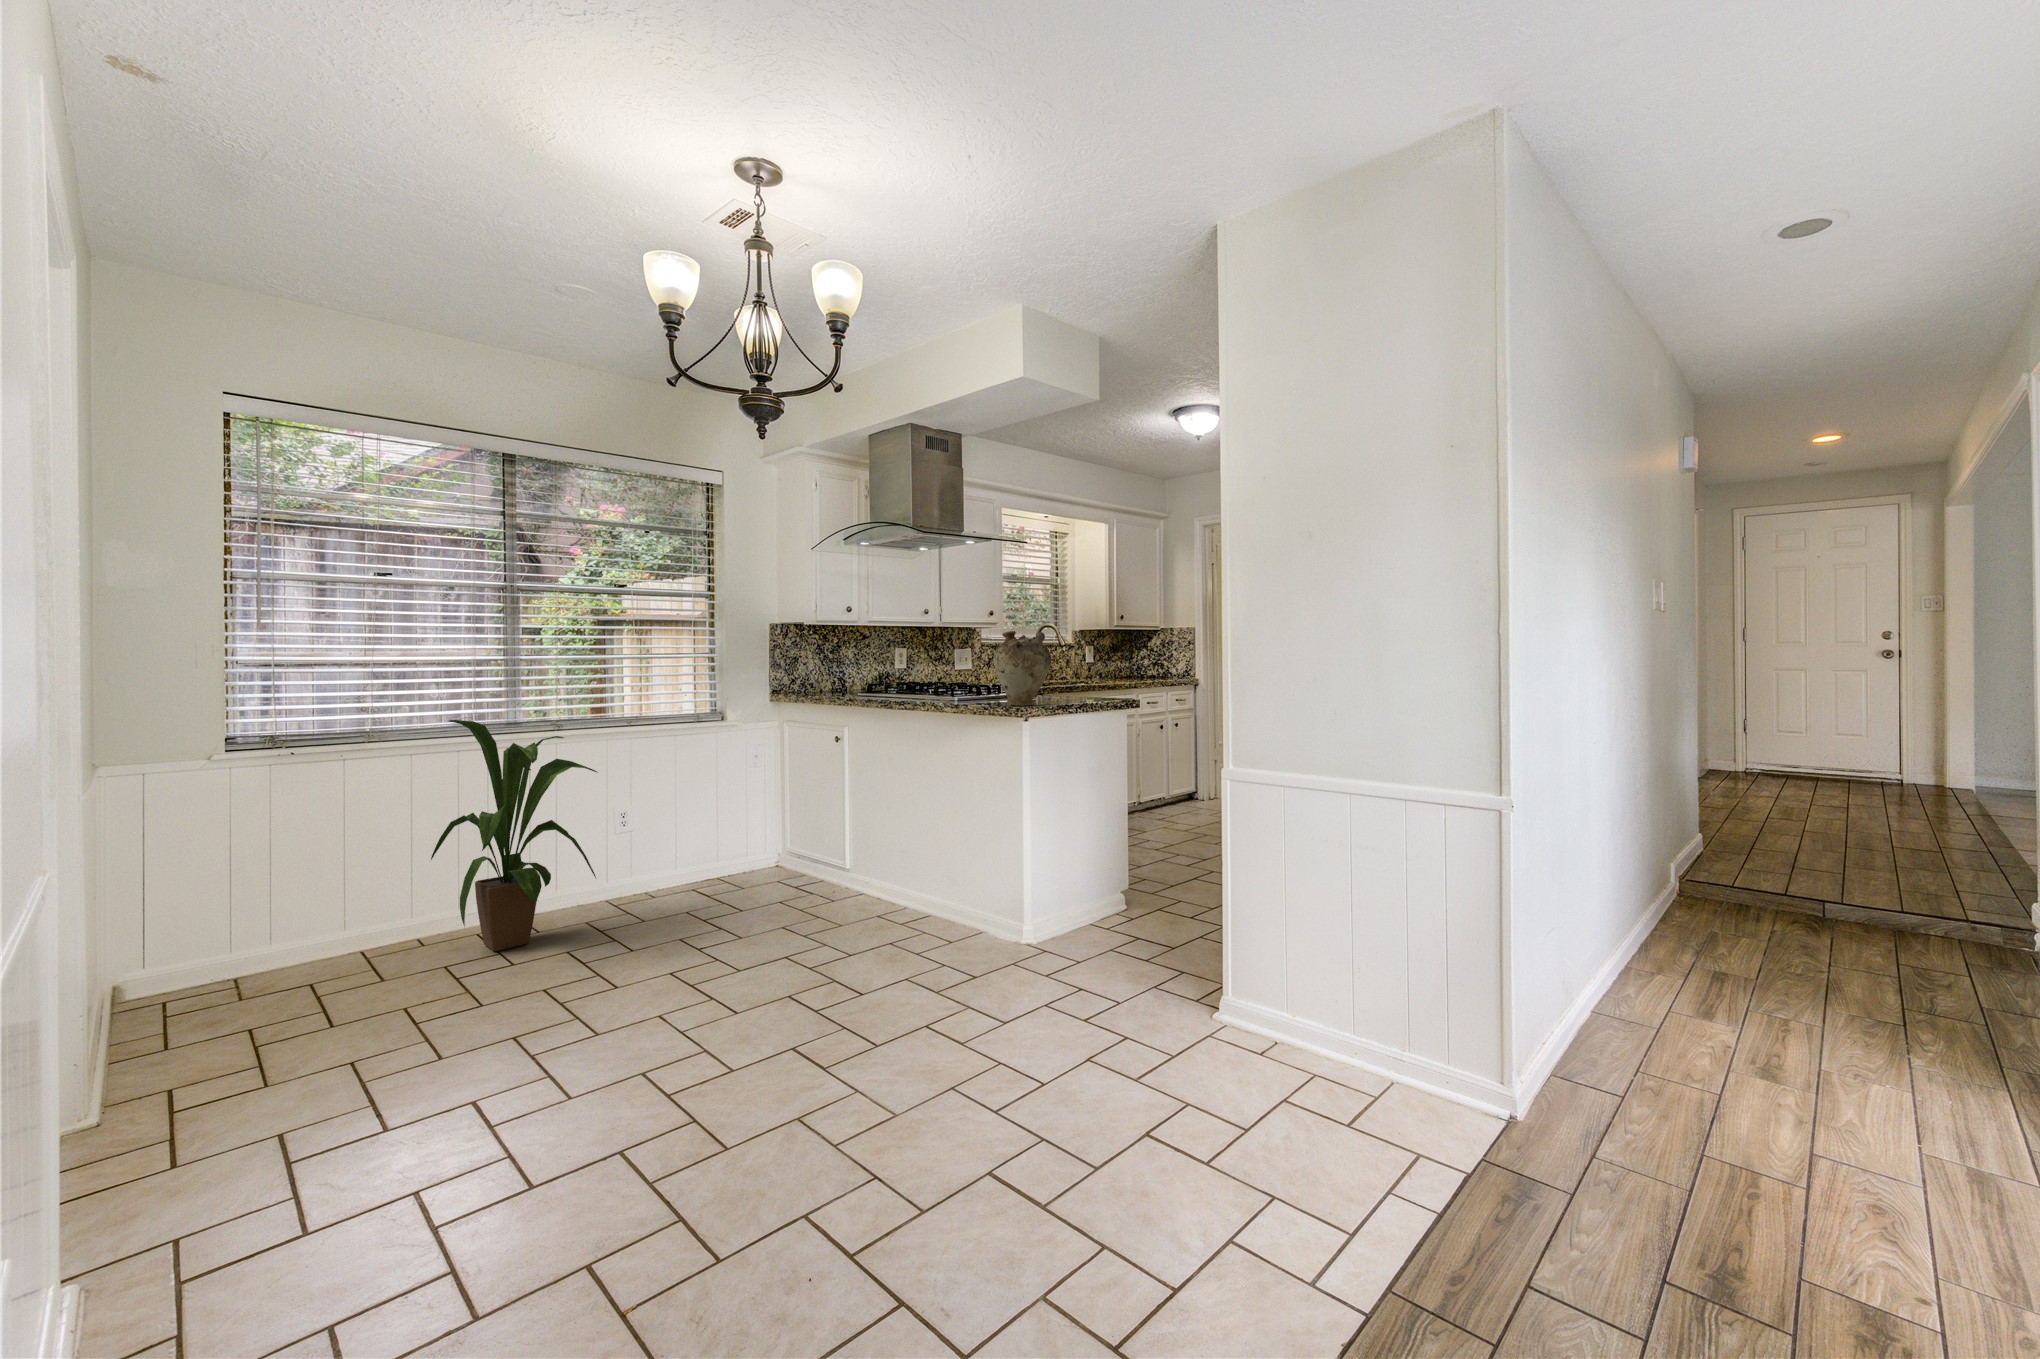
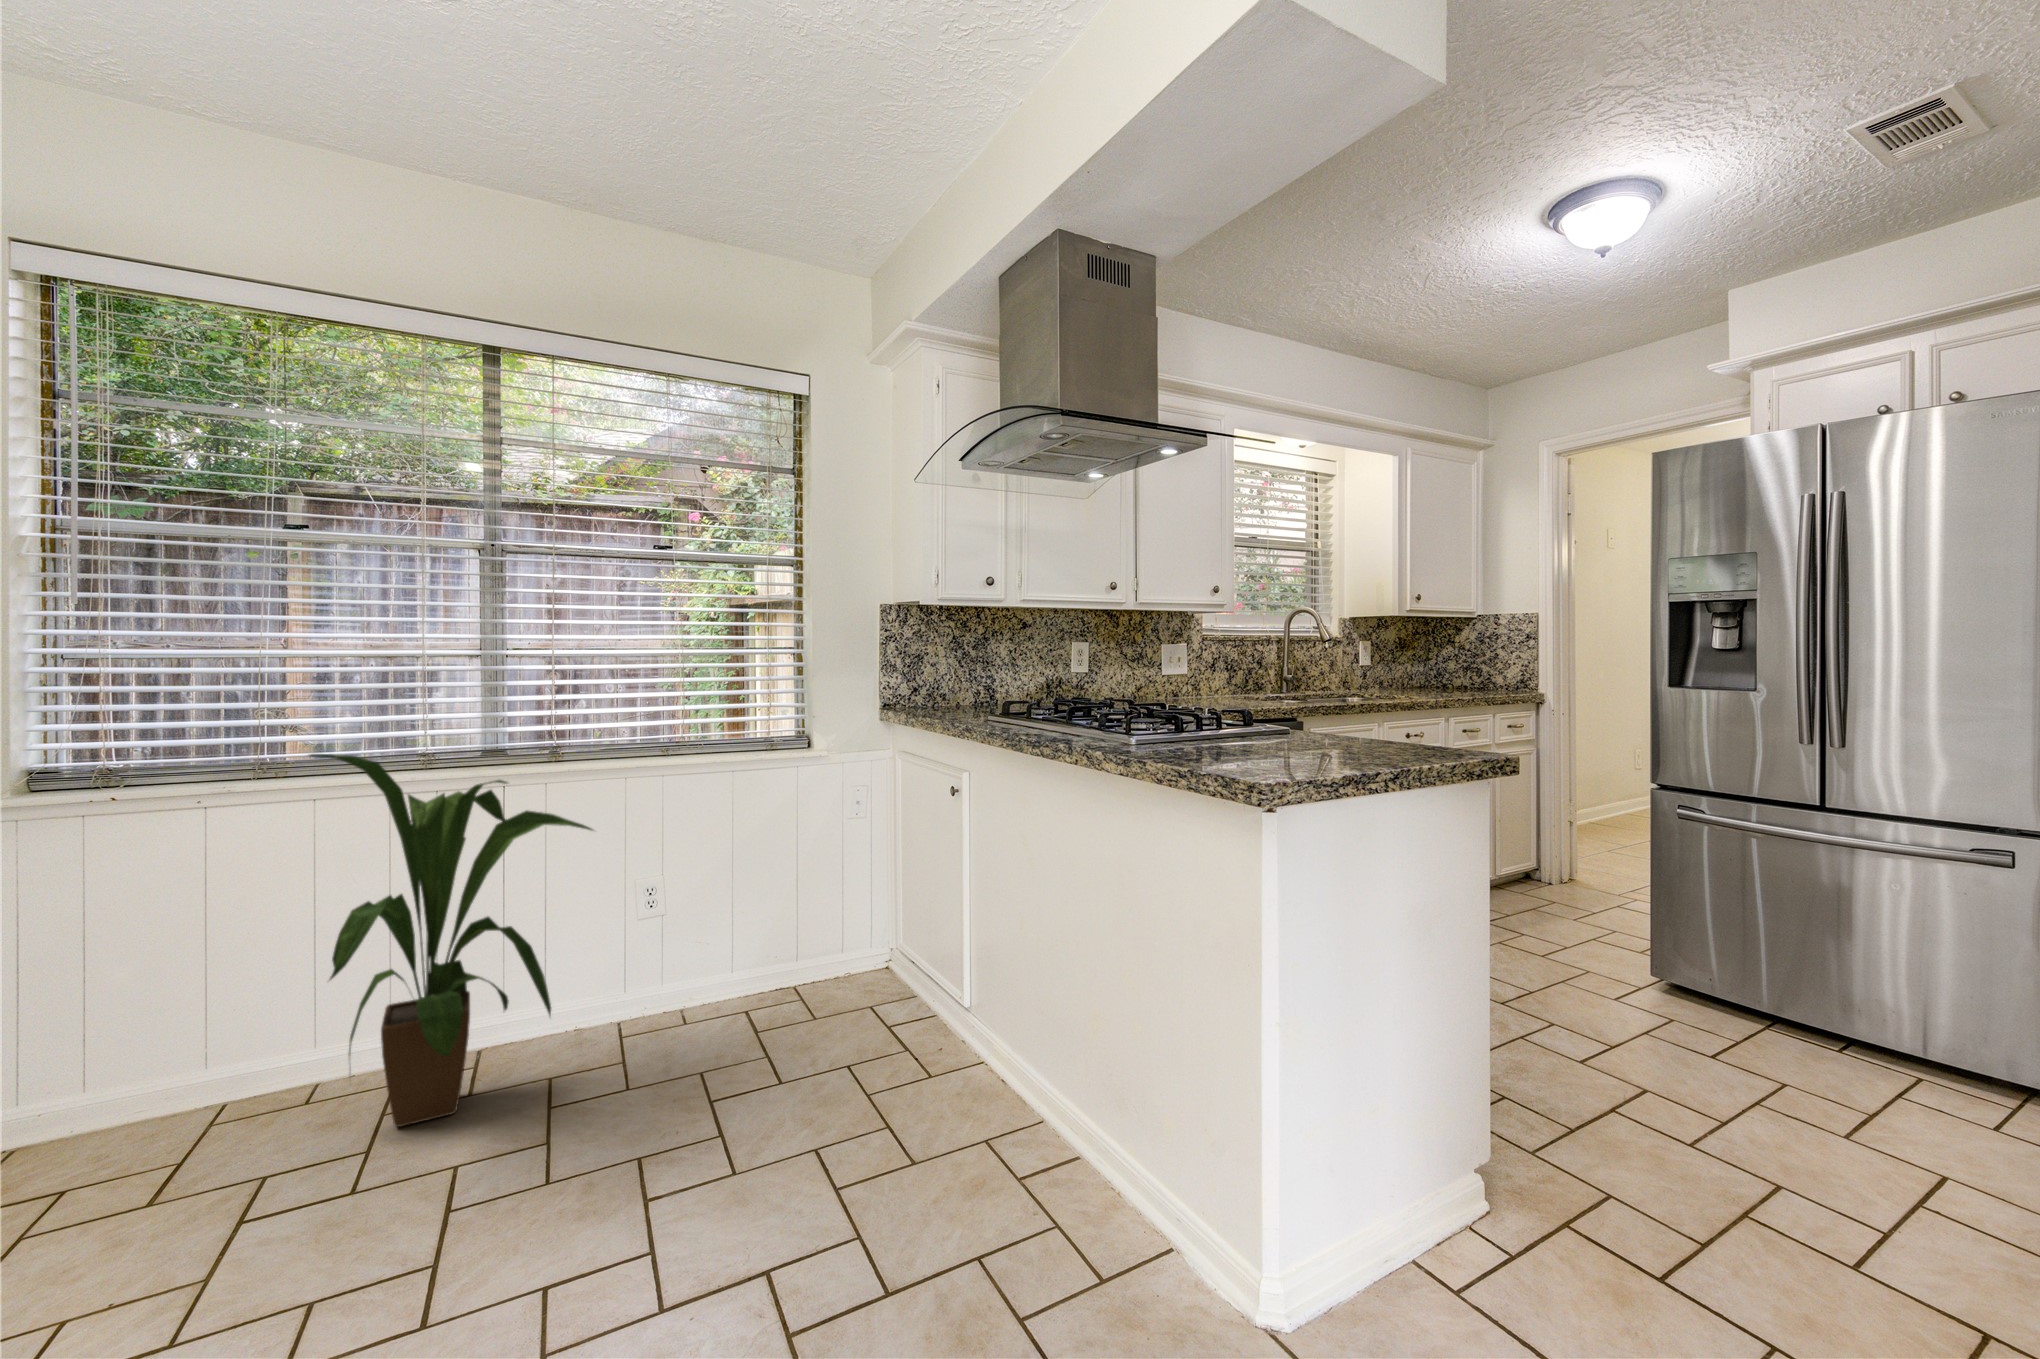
vase: present [994,631,1051,706] -> none [1207,605,1329,760]

